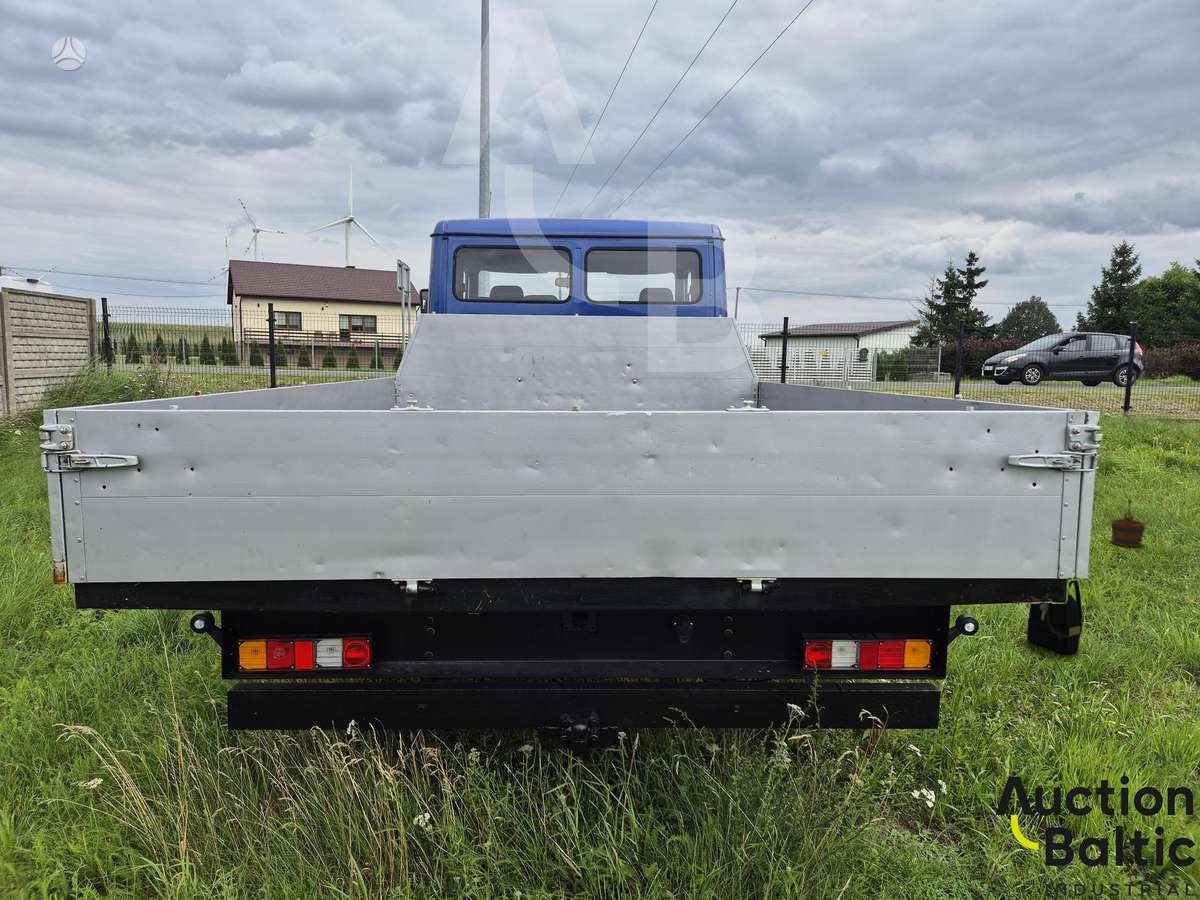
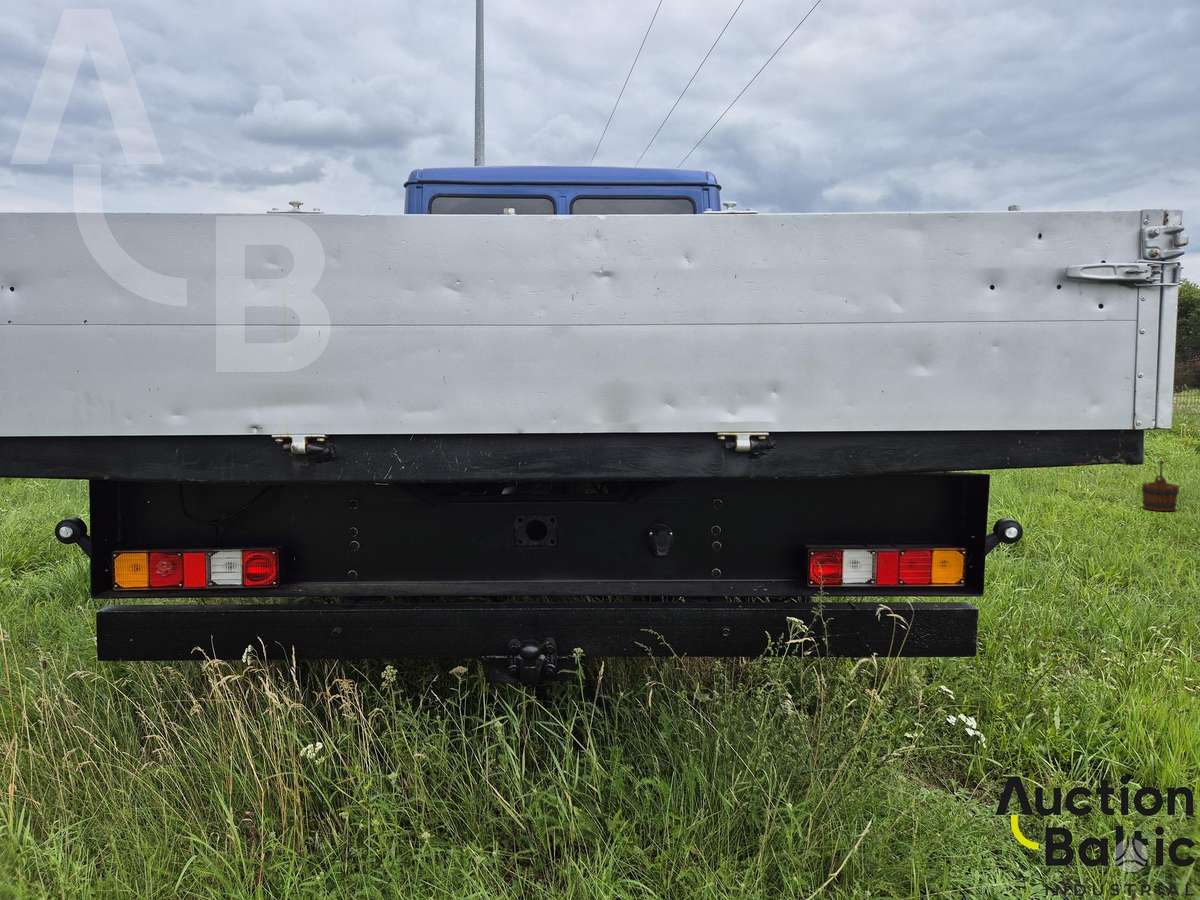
backpack: present [1027,581,1082,654] -> none [1063,521,1126,604]

